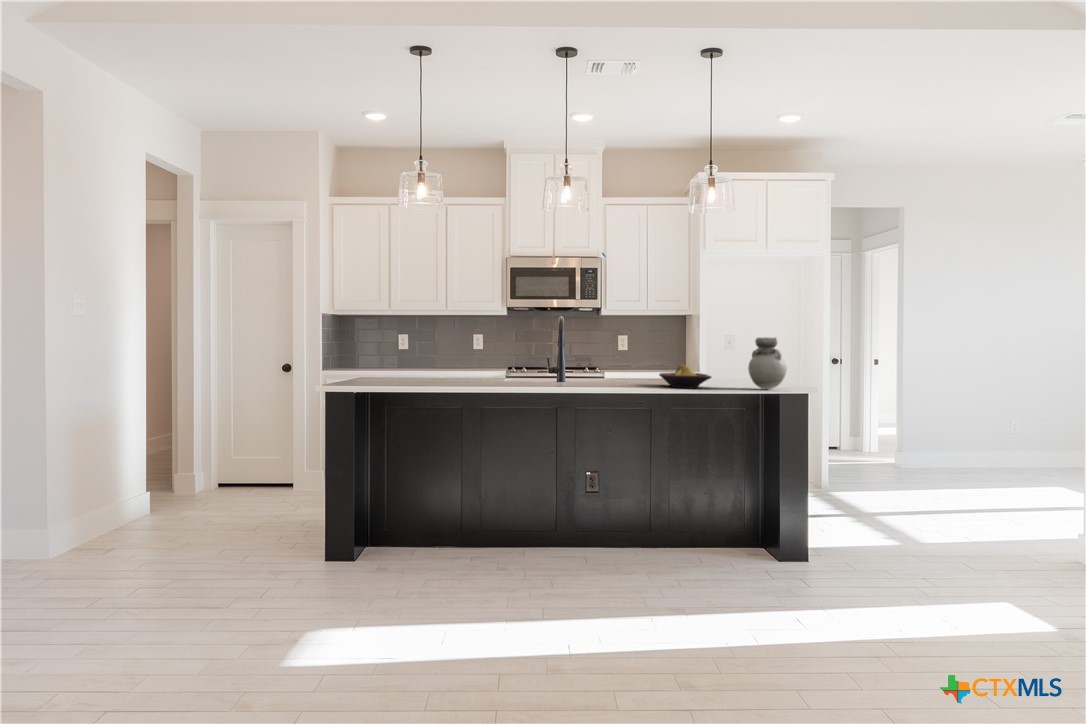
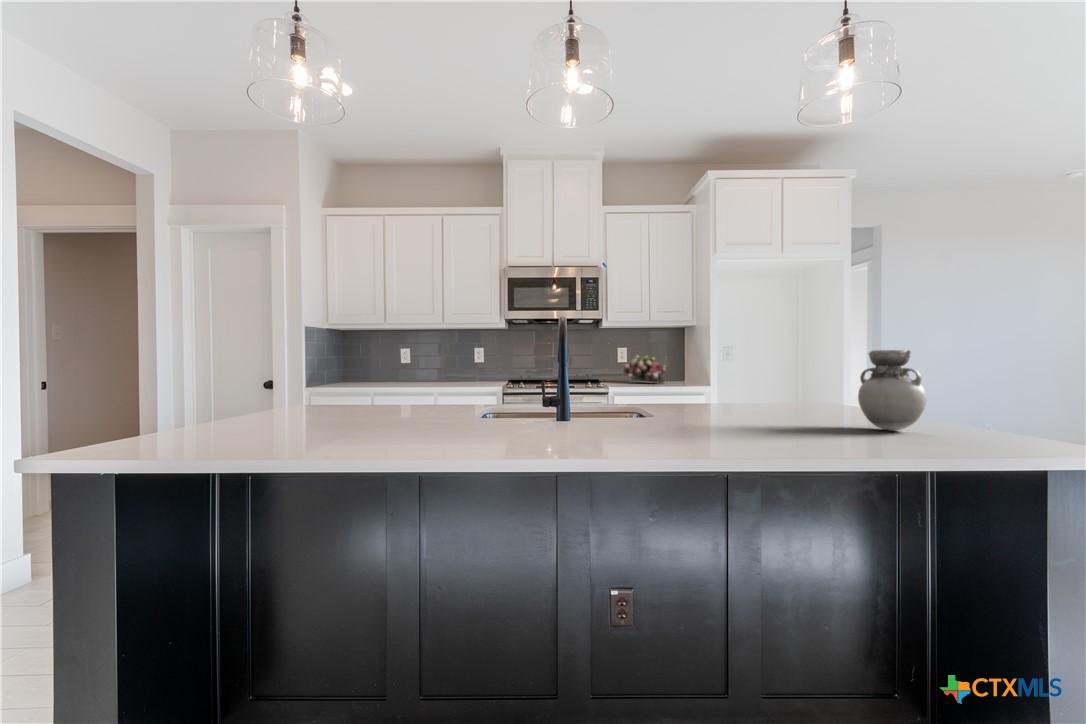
flower arrangement: none [621,343,665,371] -> present [622,356,666,383]
fruit bowl: present [659,364,711,388] -> none [717,392,814,433]

